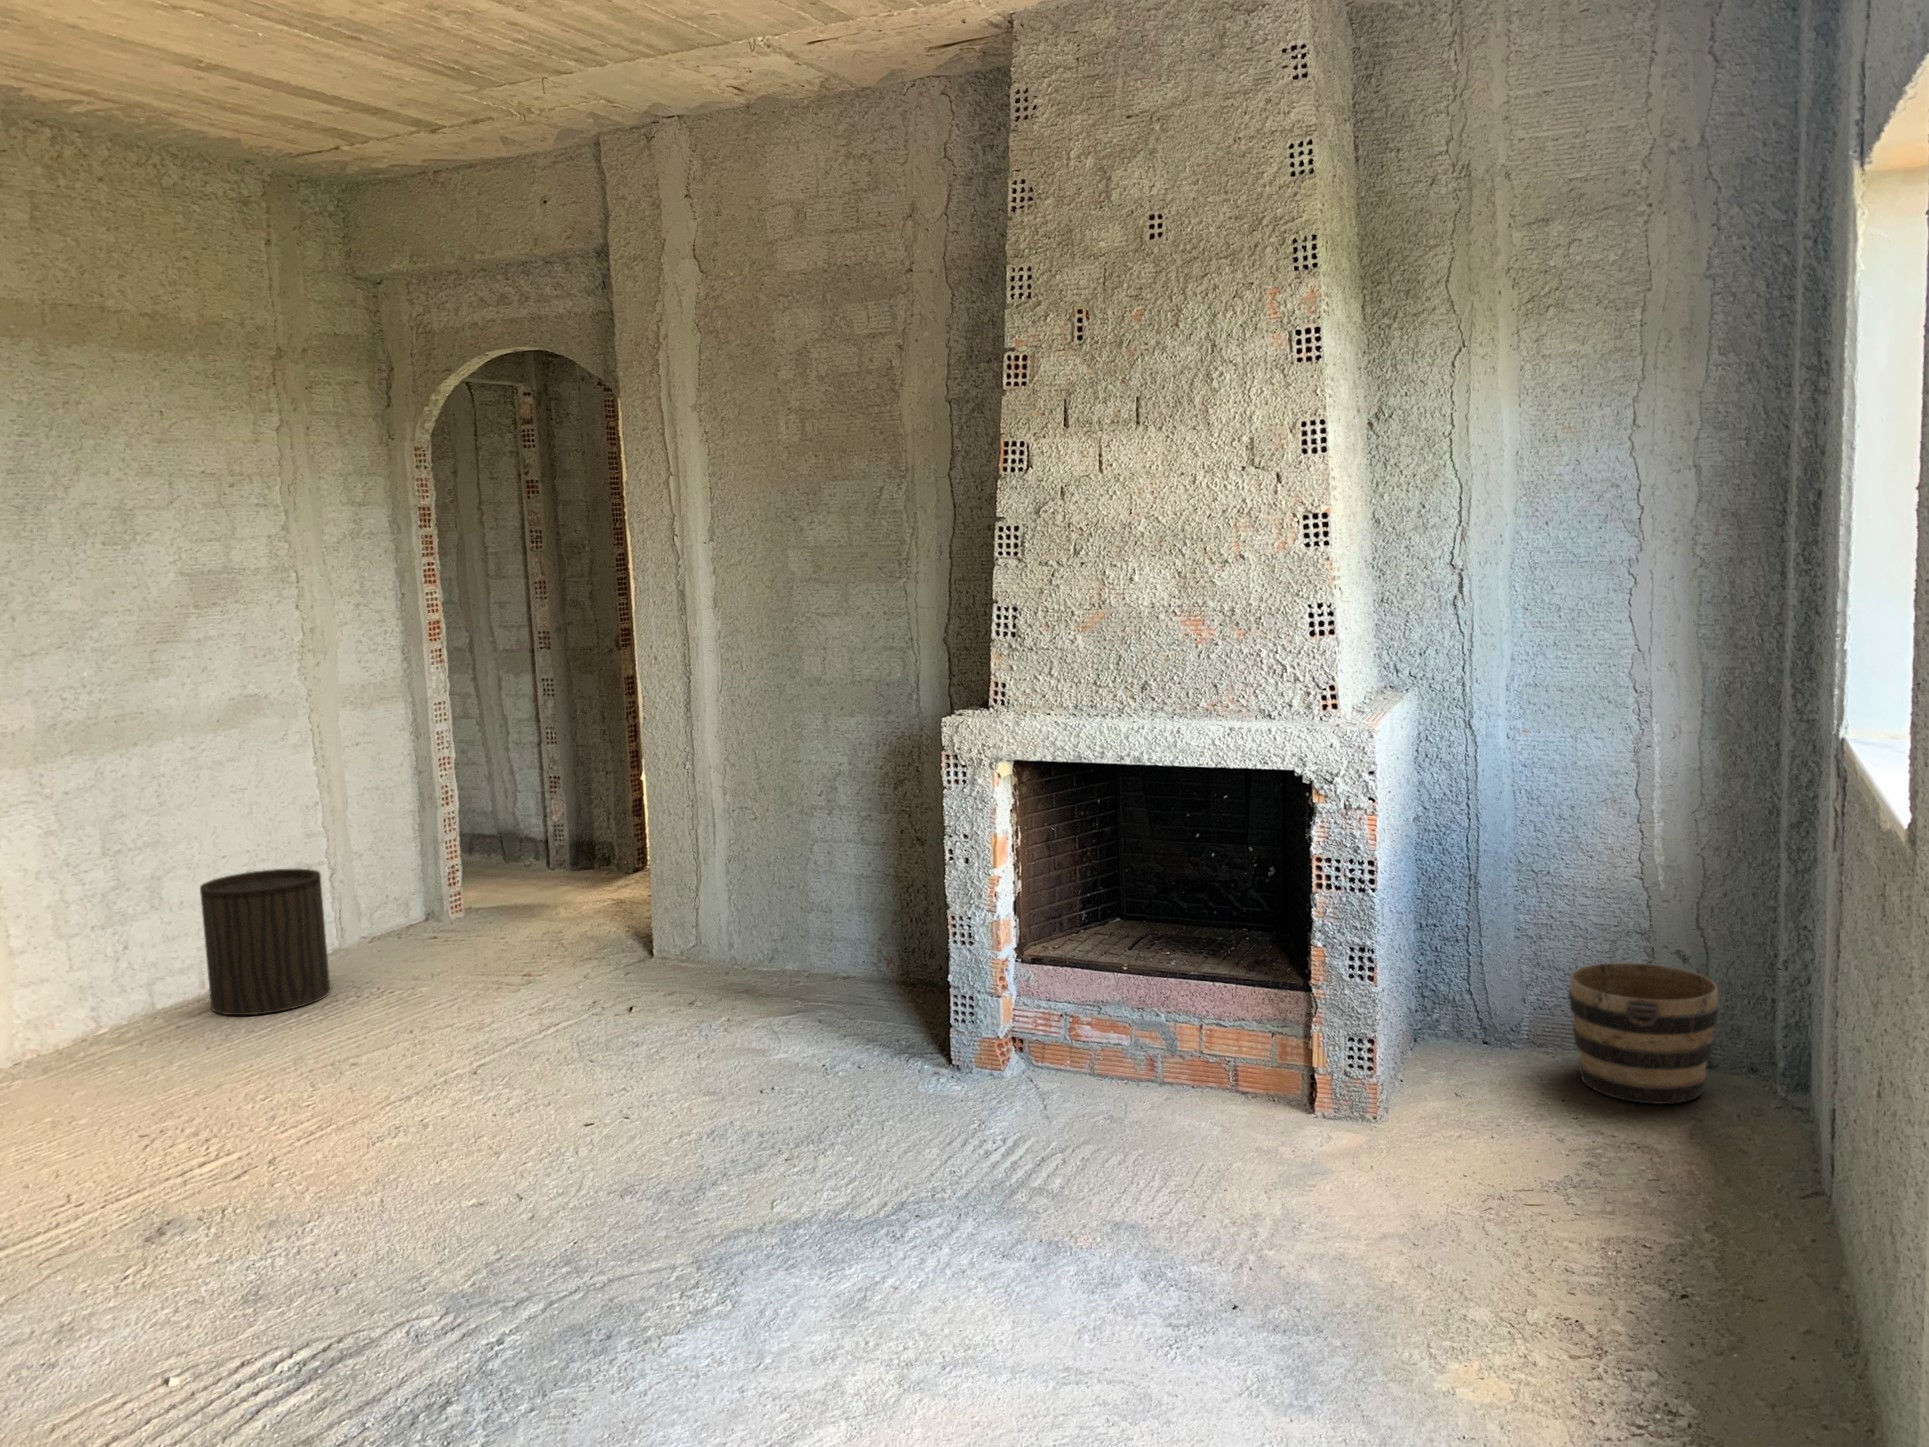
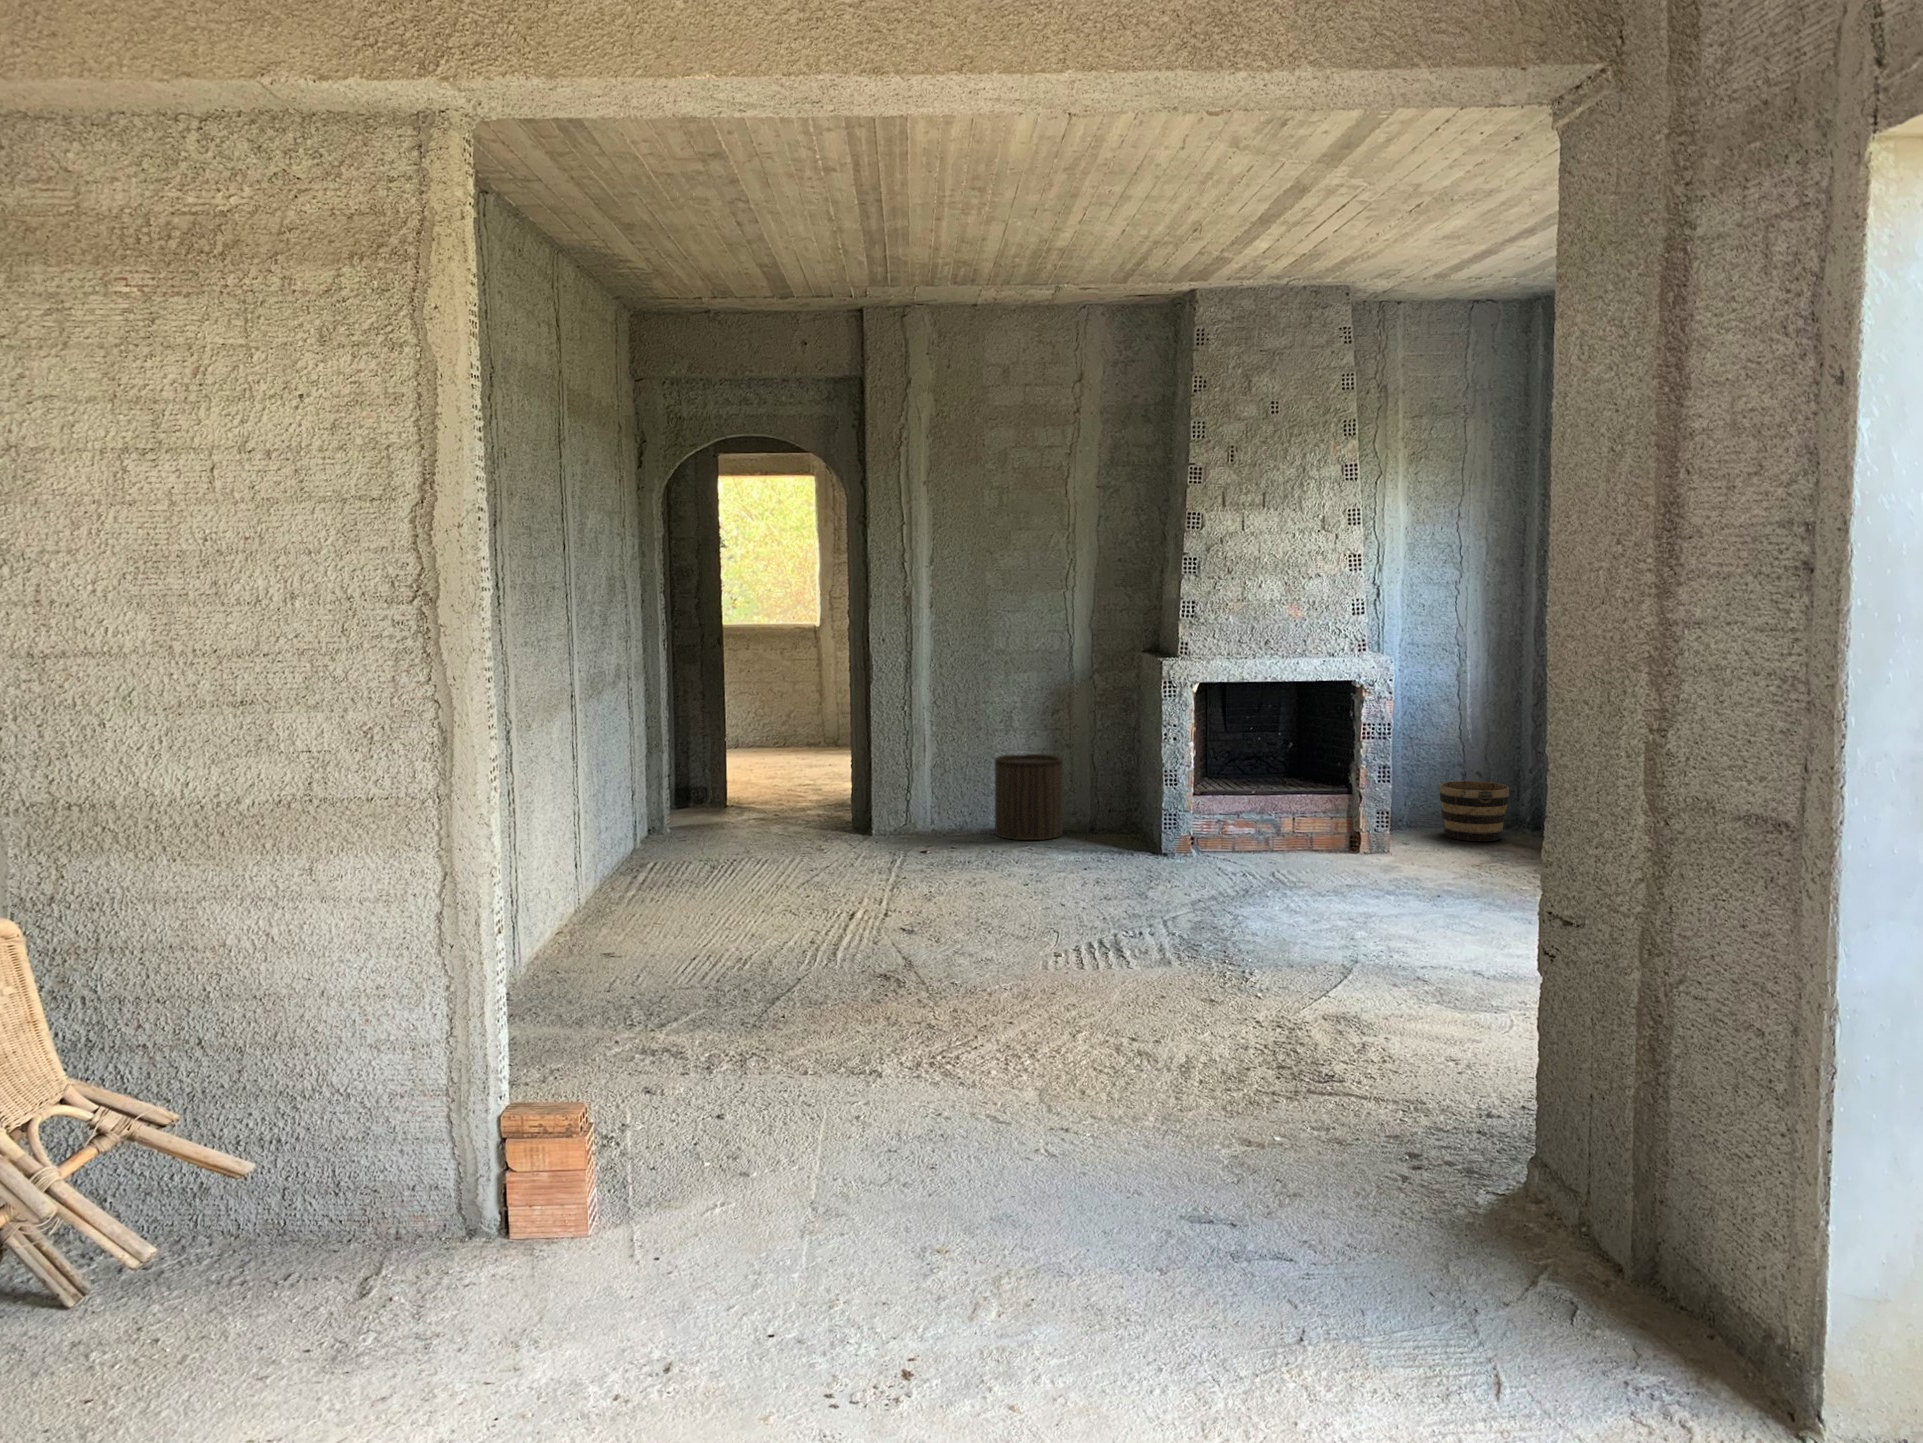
stool: present [200,869,330,1015] -> present [995,754,1063,840]

